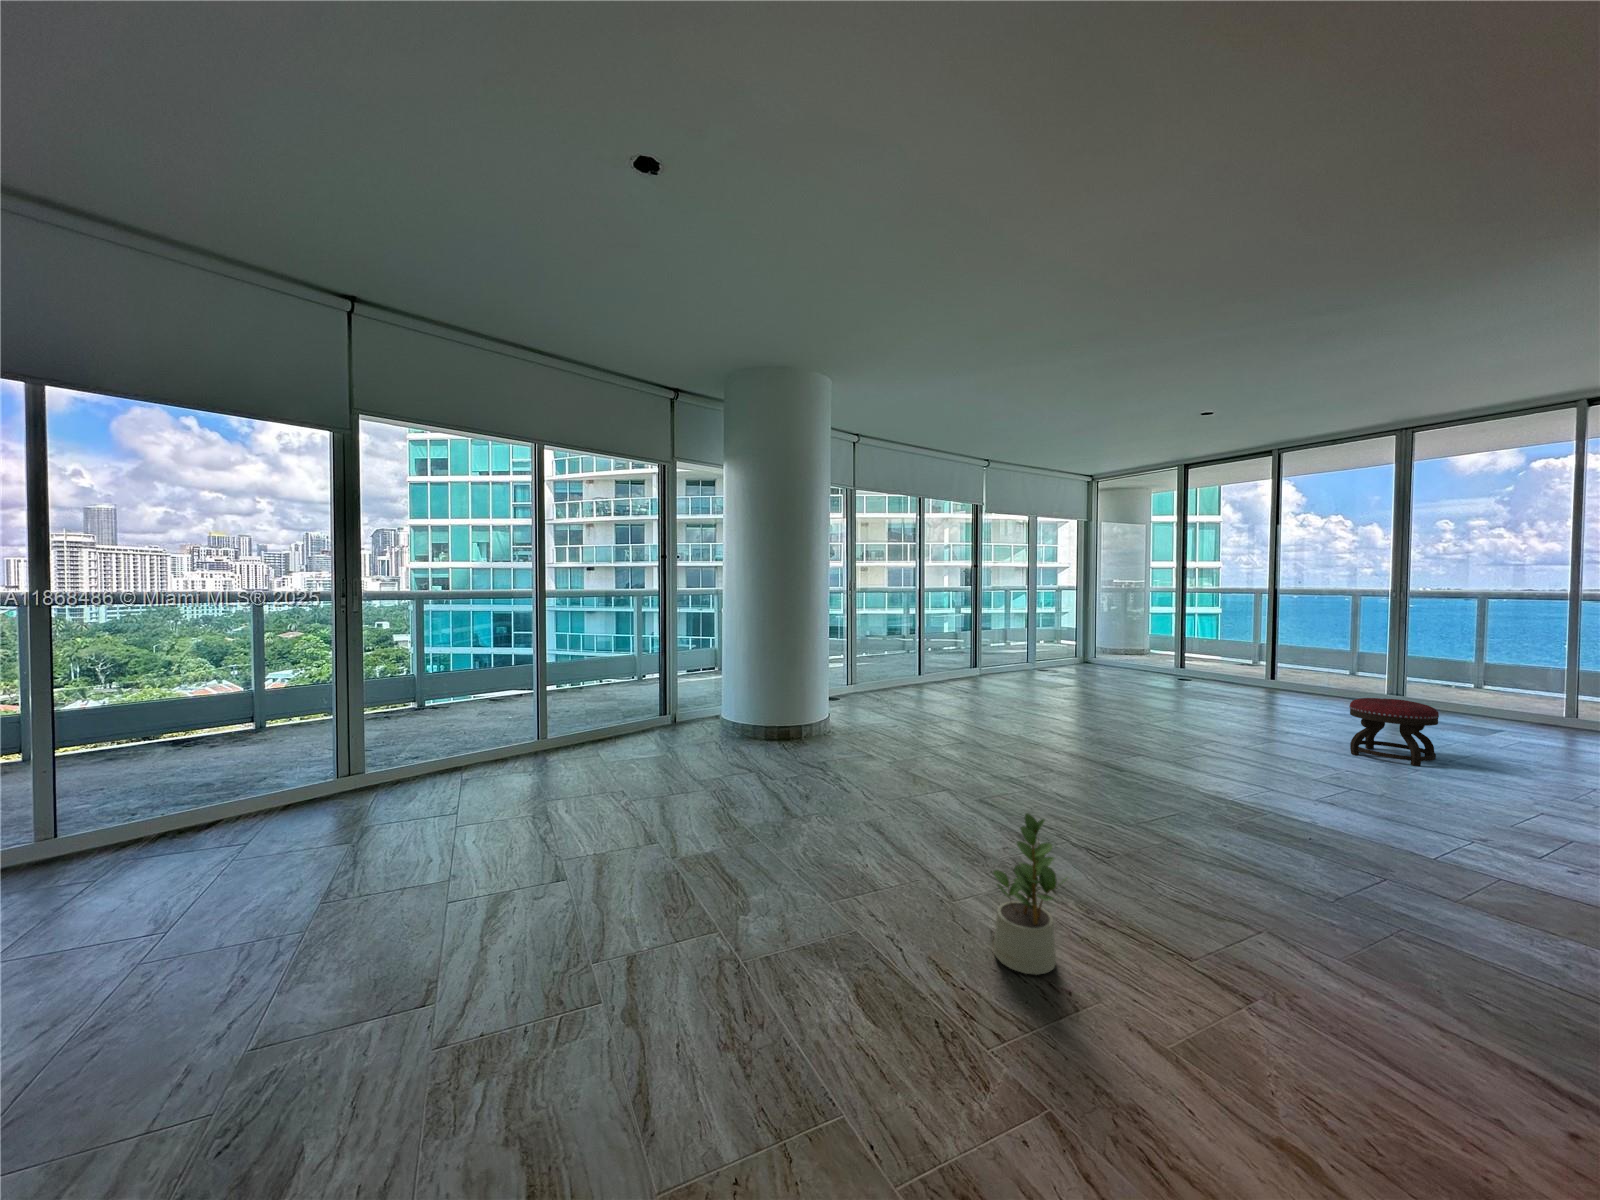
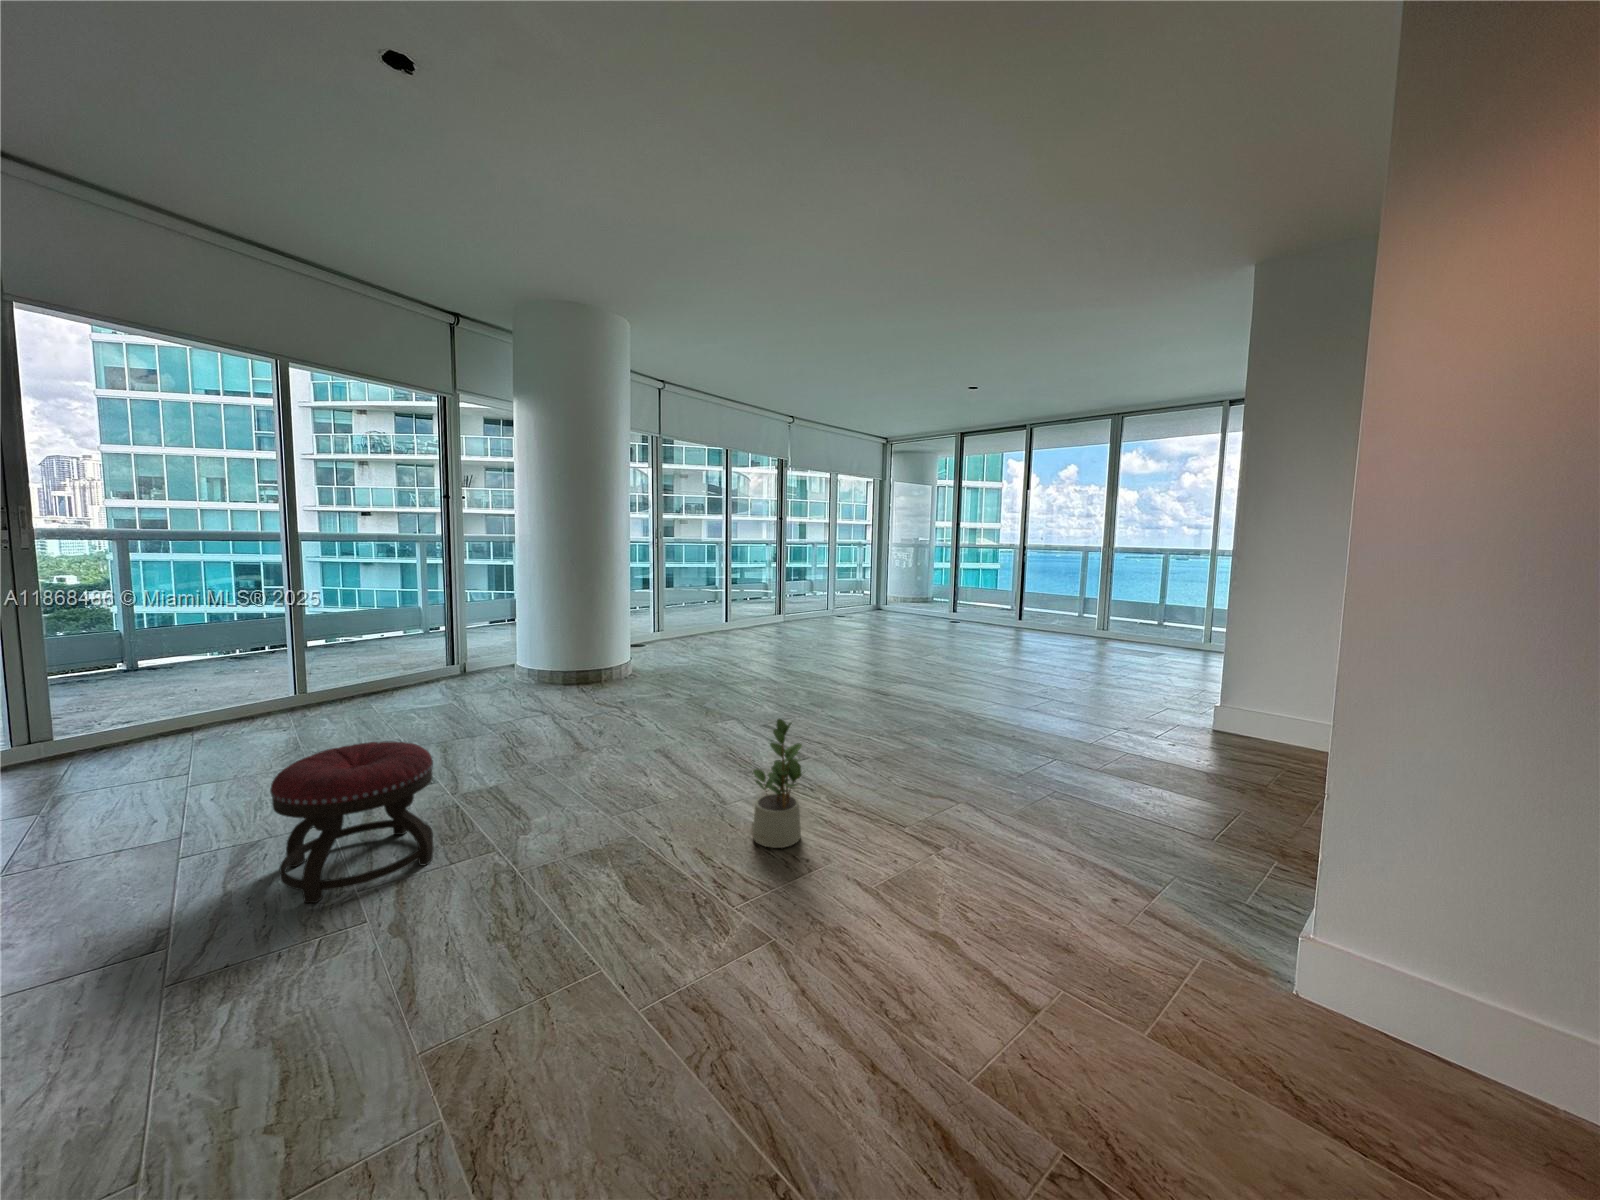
ottoman: present [1349,698,1439,766] -> present [270,741,434,903]

